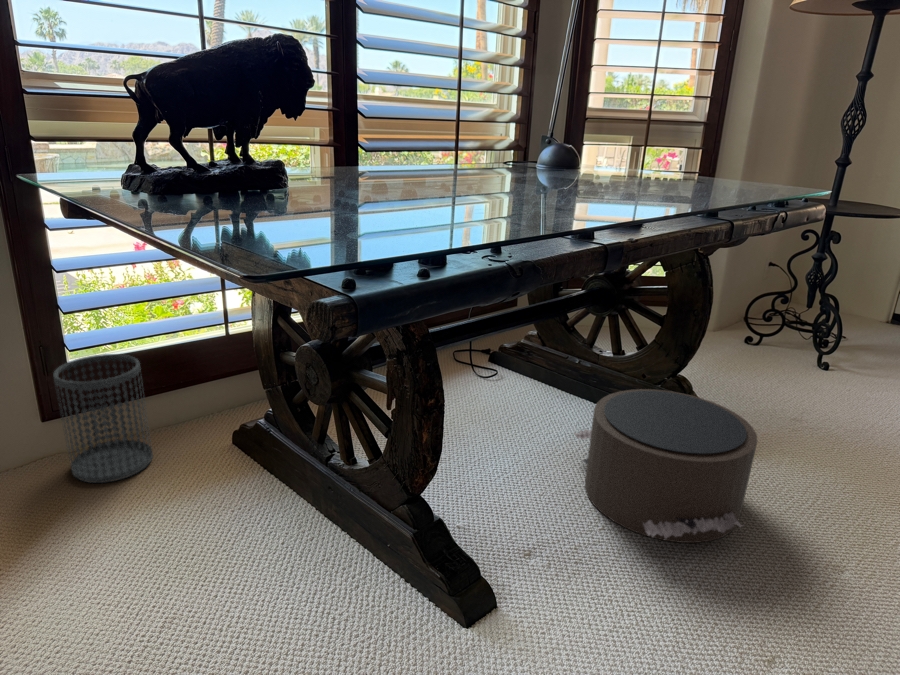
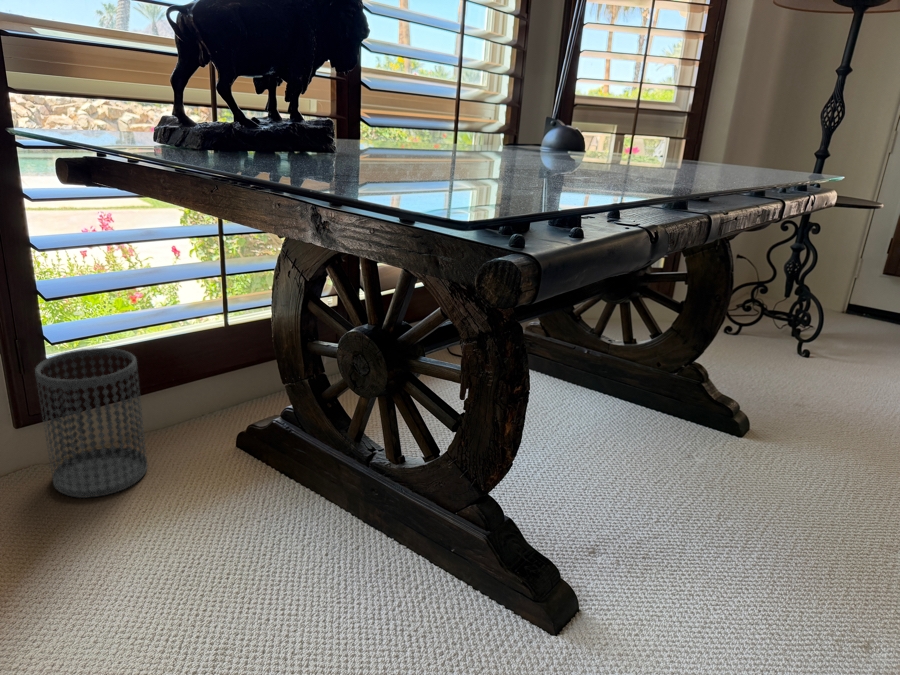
pouf: present [574,389,757,543] -> none [604,377,808,531]

